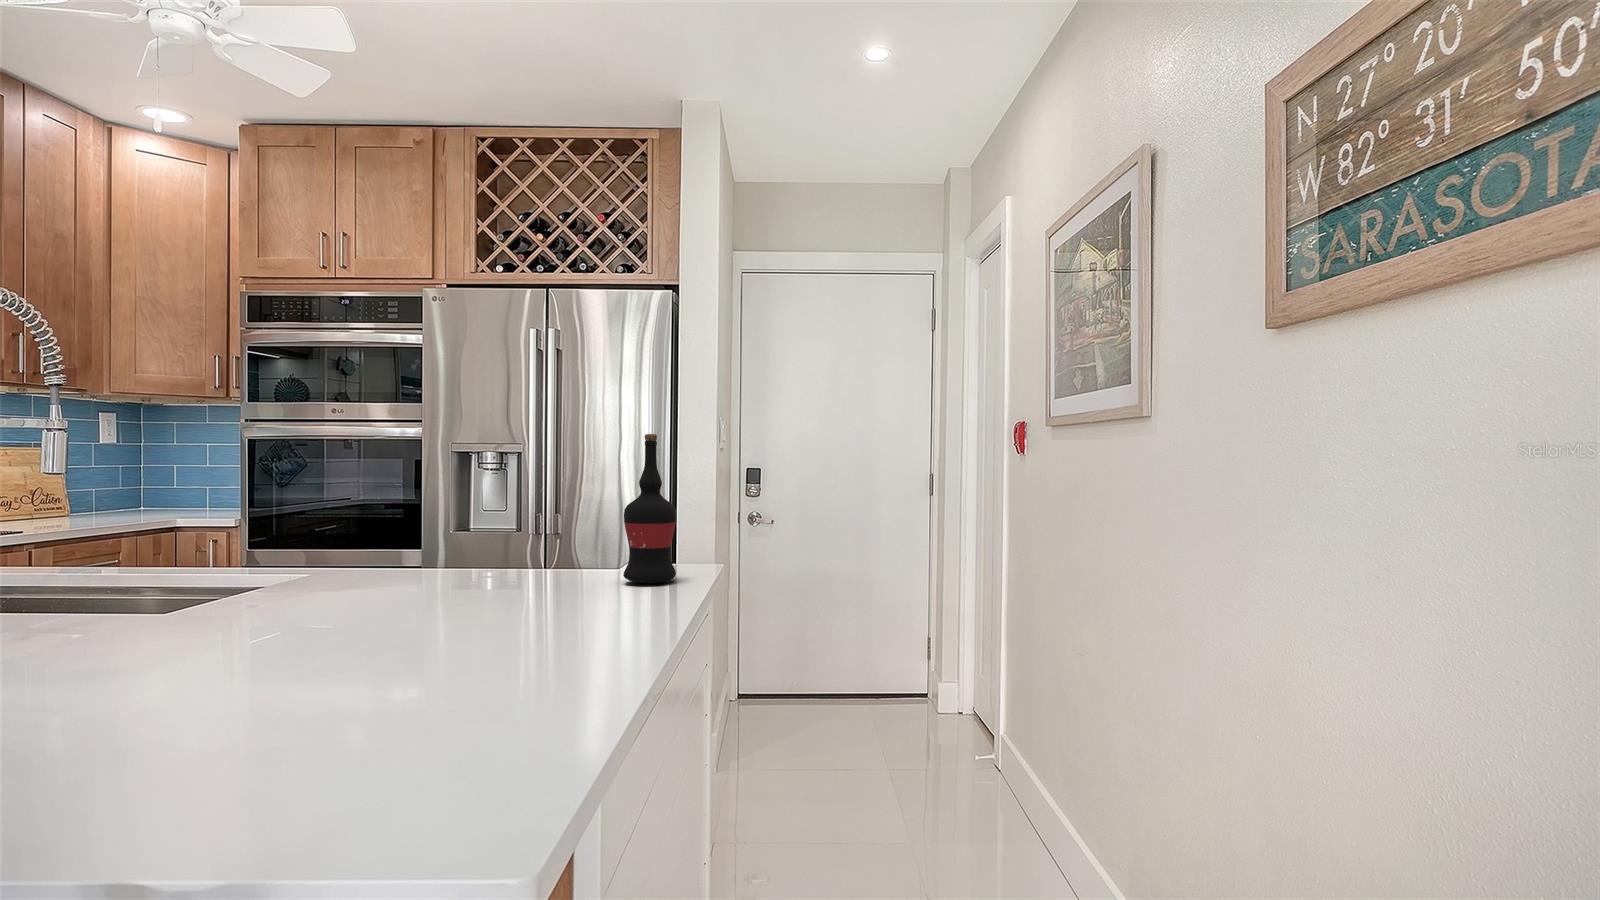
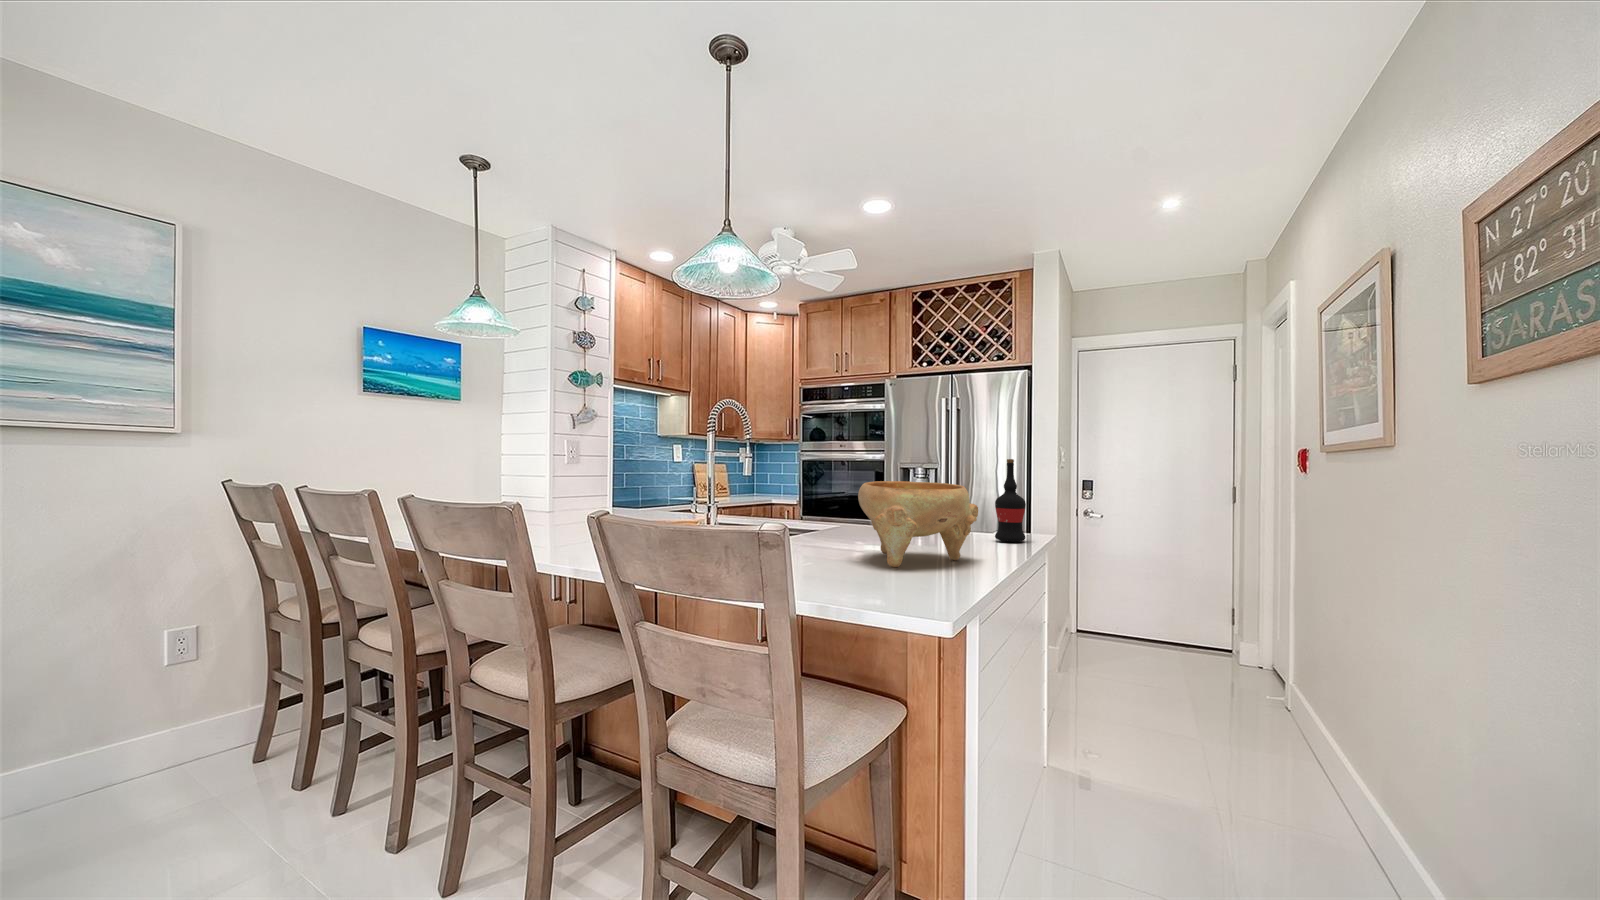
decorative bowl: none [330,478,595,668] -> present [858,481,978,567]

